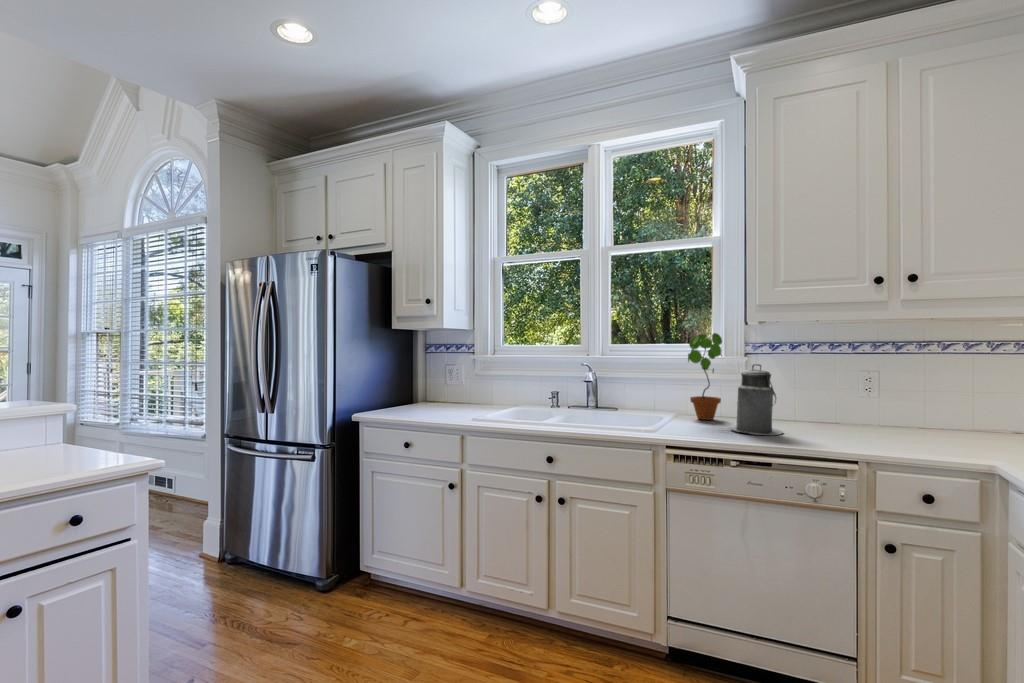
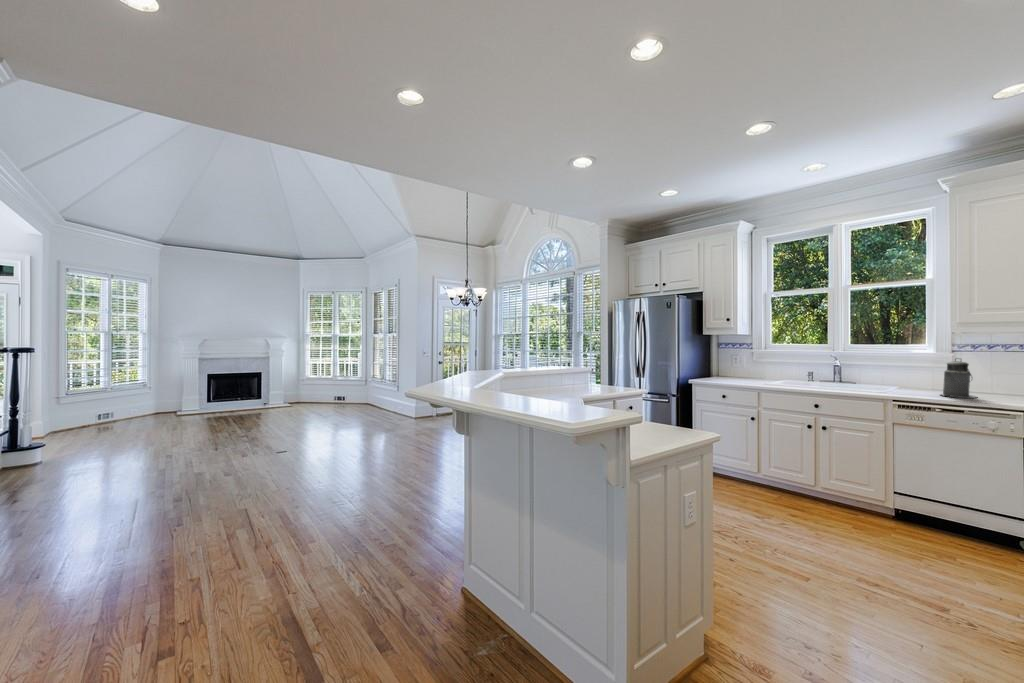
potted plant: present [688,333,722,420] -> none [908,338,935,390]

